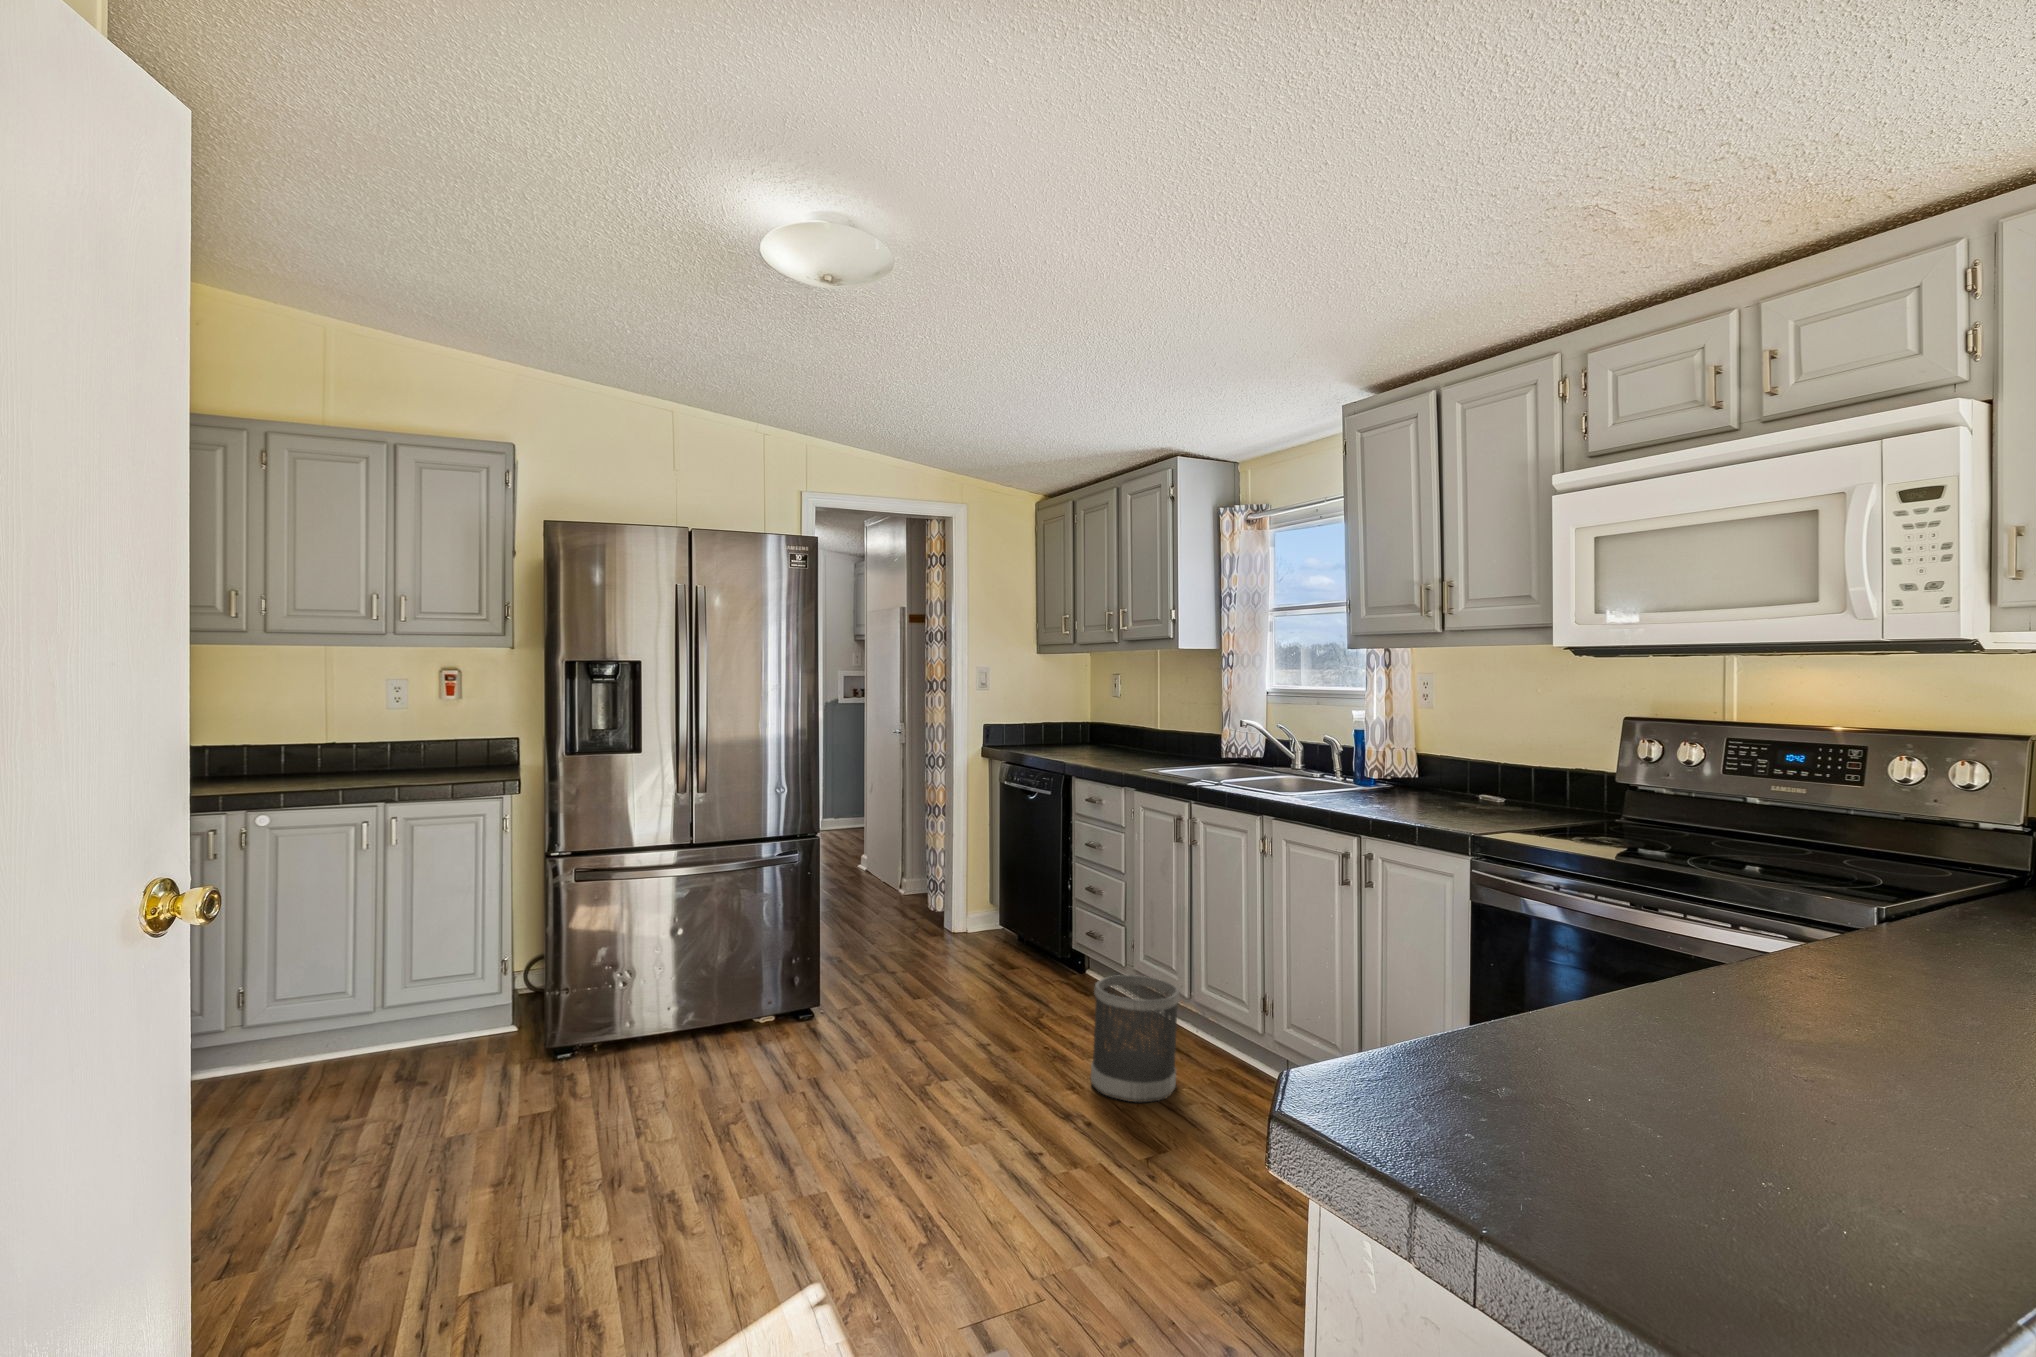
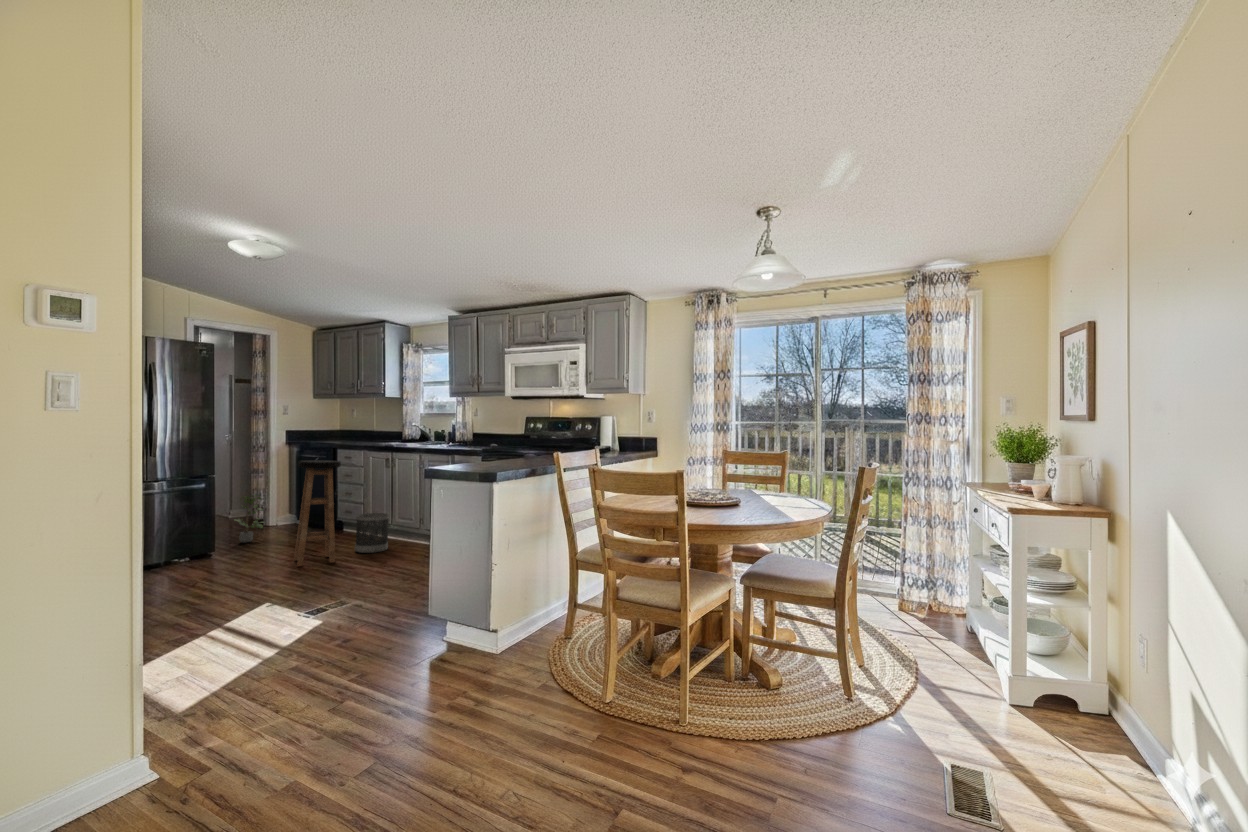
bar stool: none [944,828,1050,1125] -> present [294,461,341,566]
potted plant: none [869,872,932,983] -> present [237,495,263,542]

